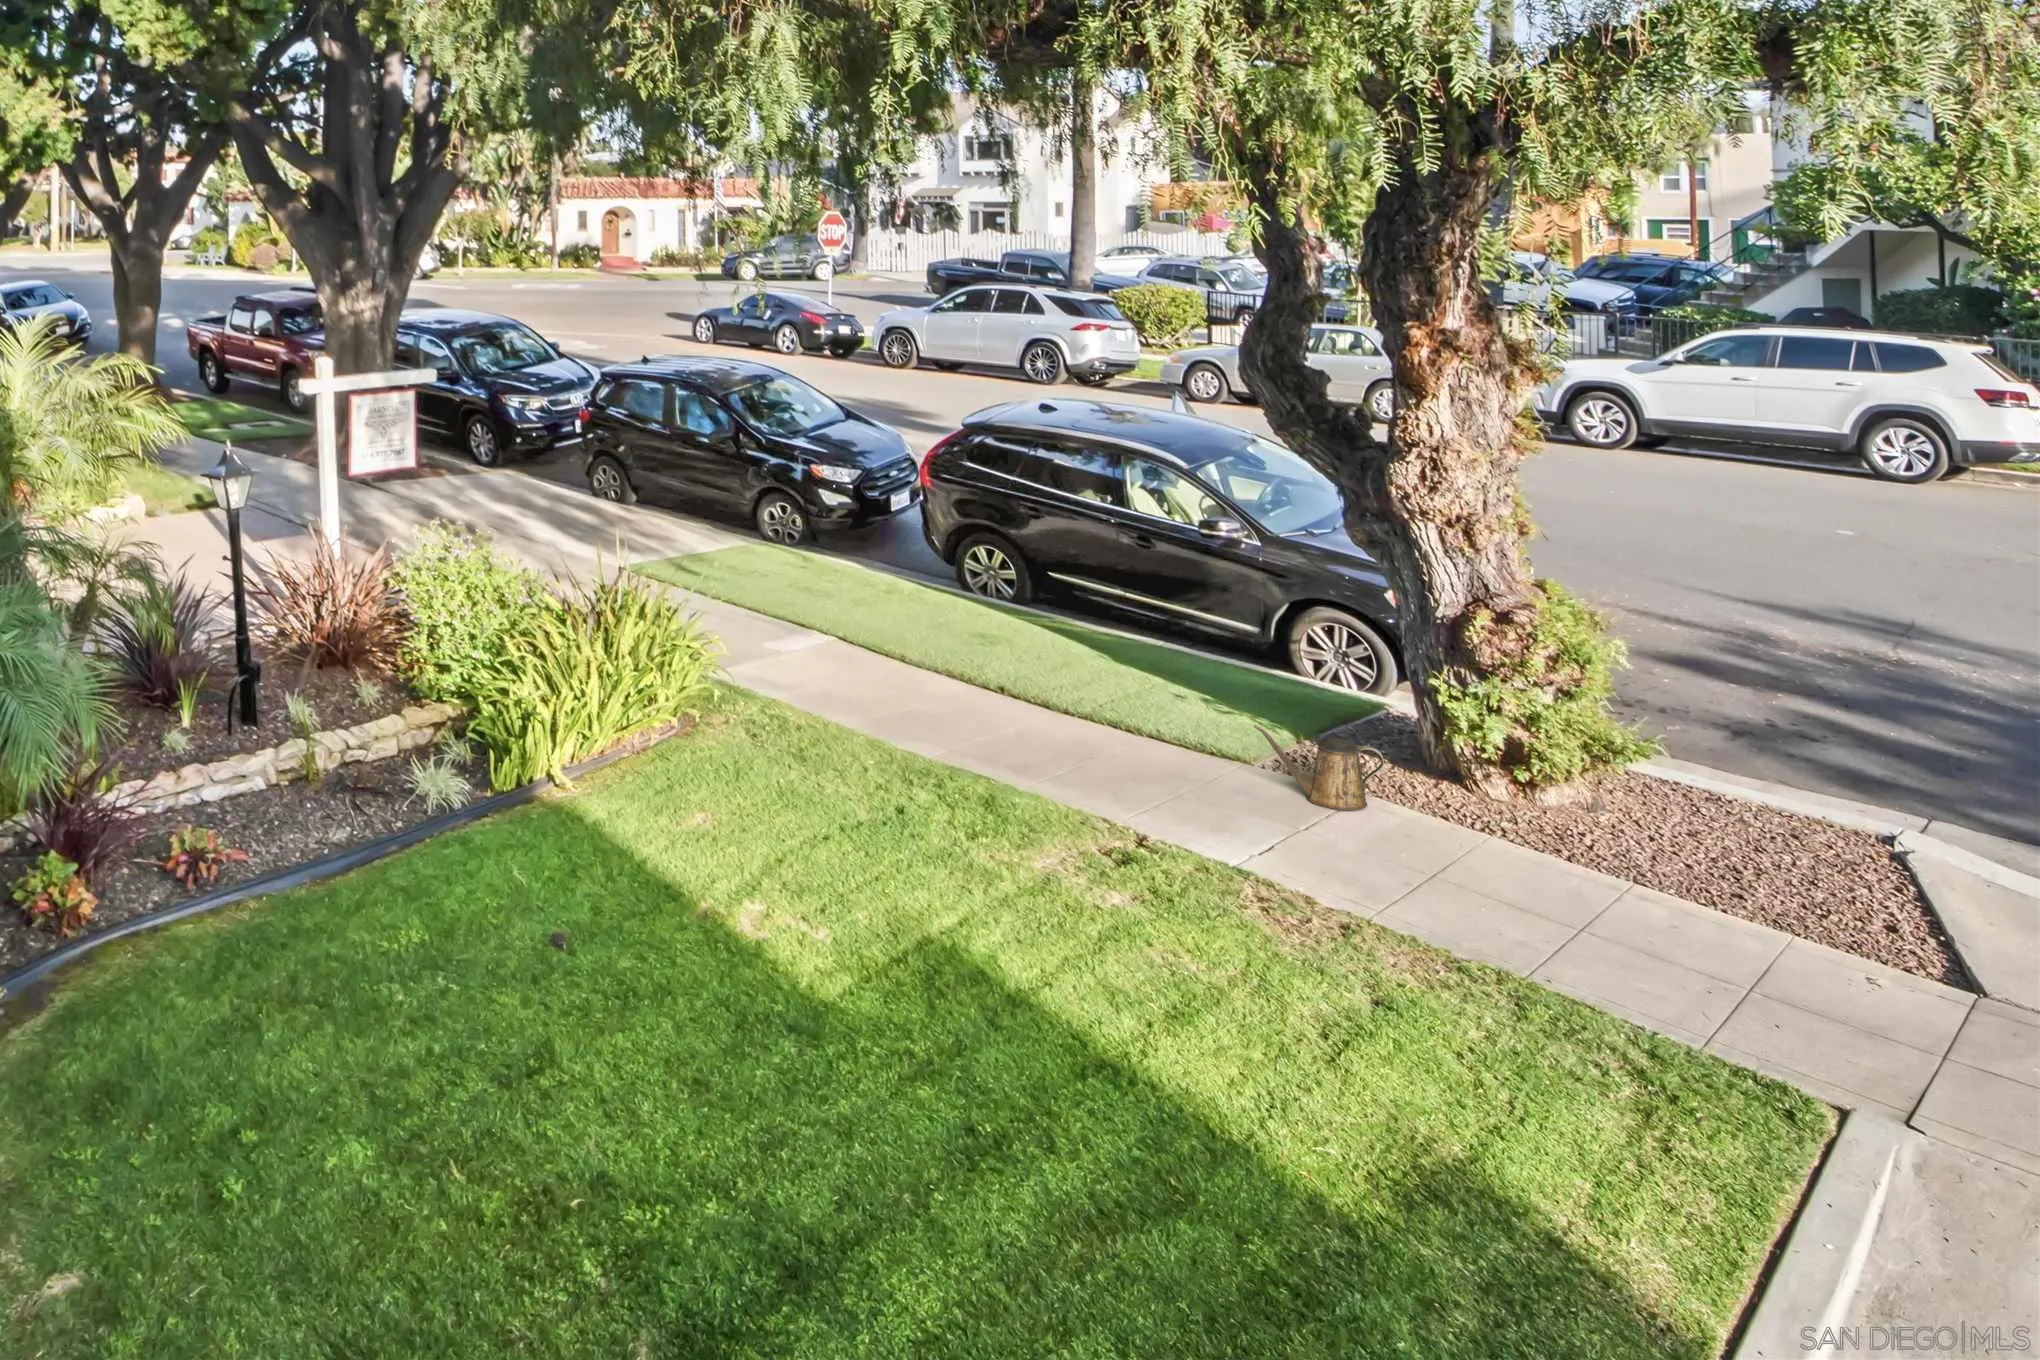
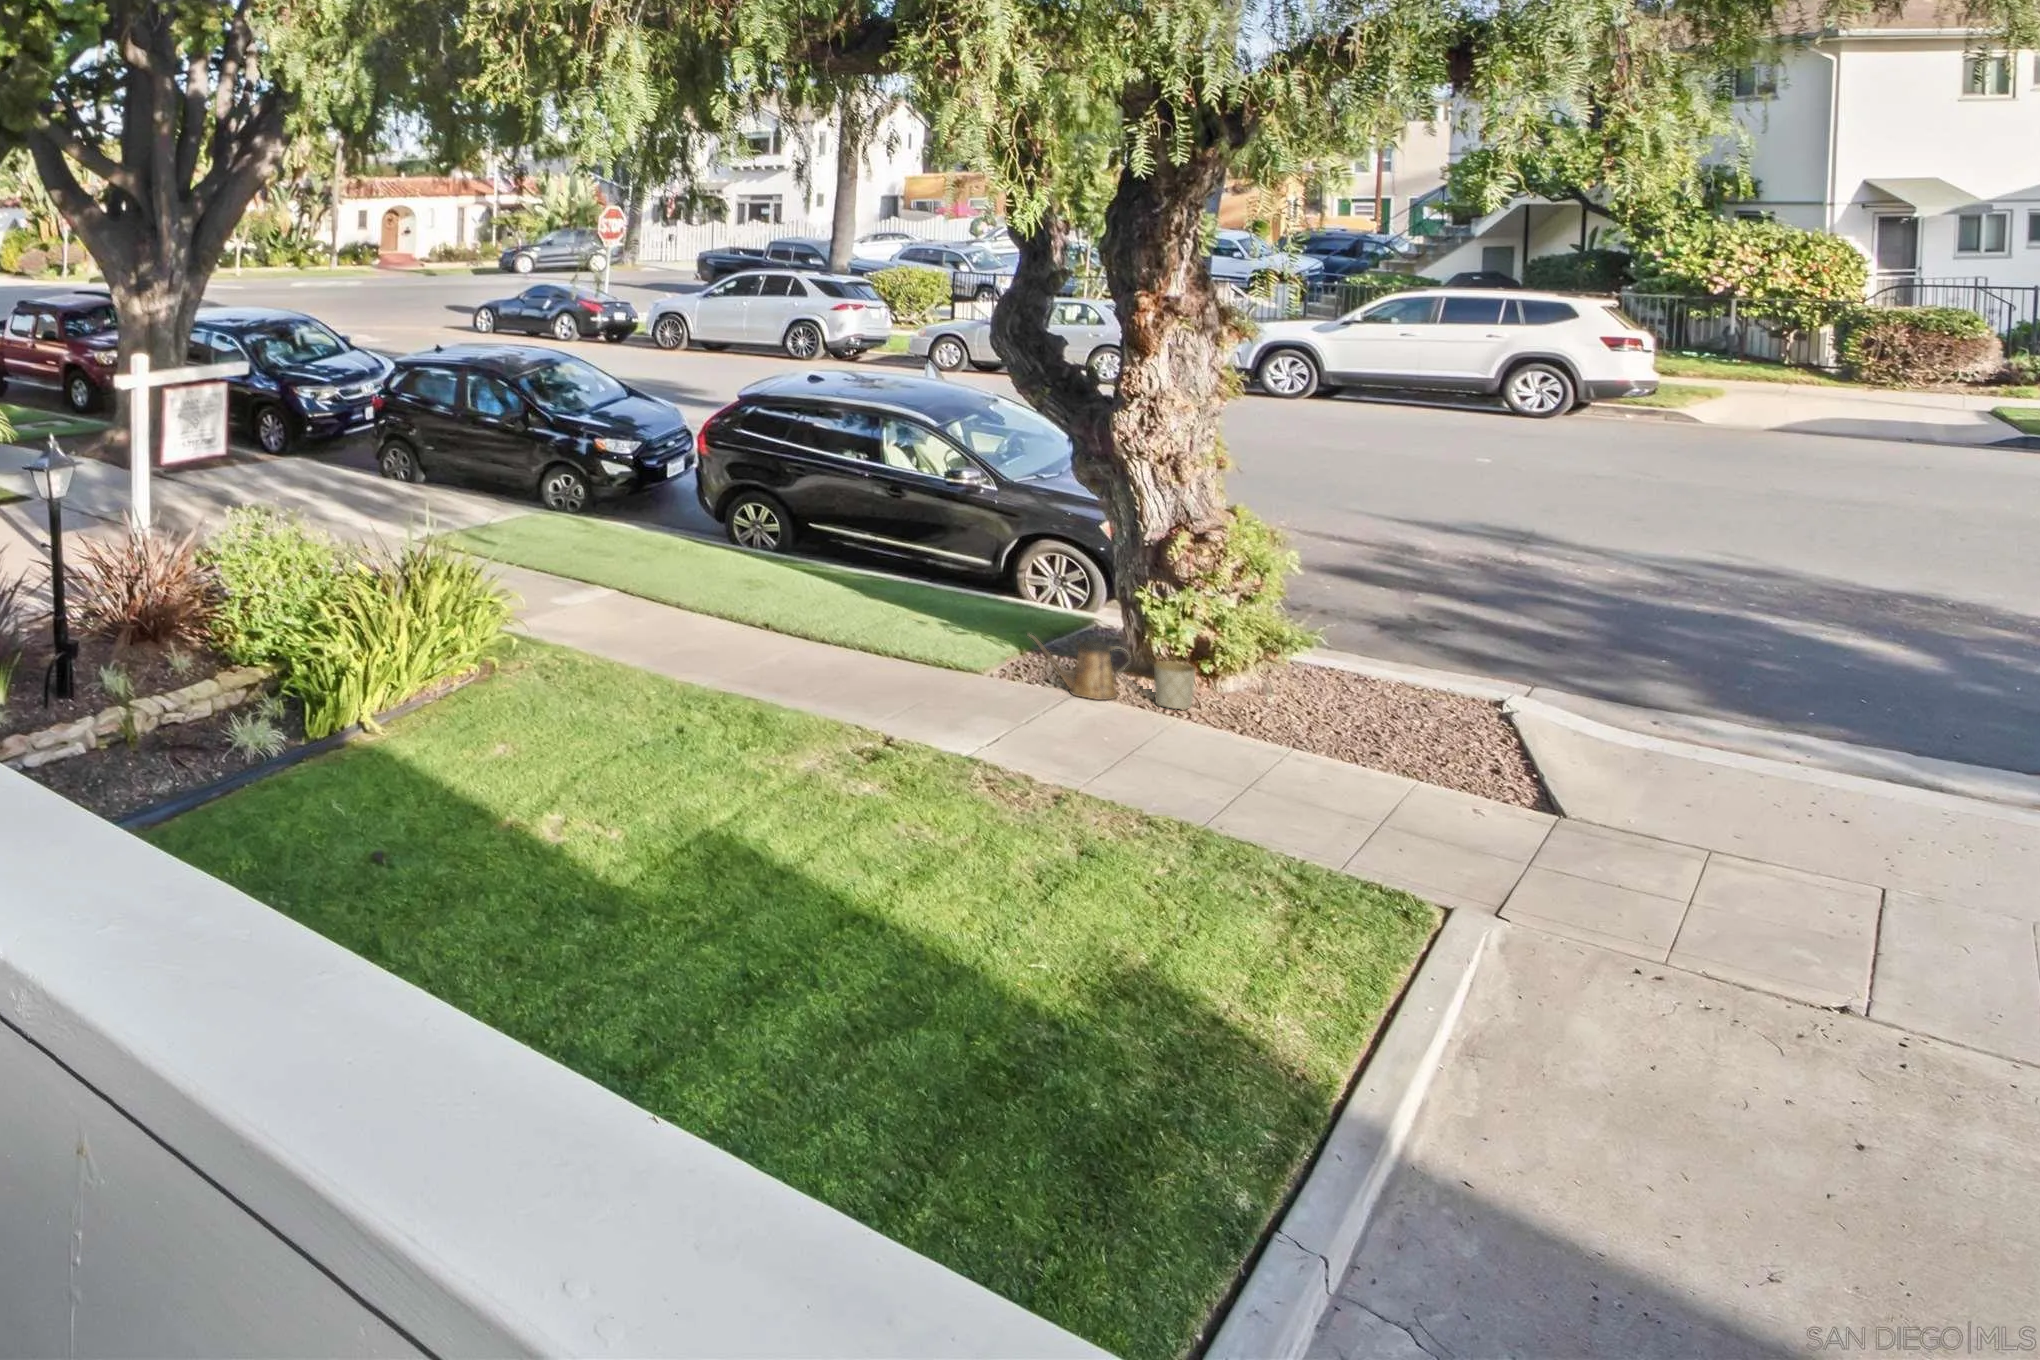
planter: none [1412,768,1465,830] -> present [1154,661,1195,710]

